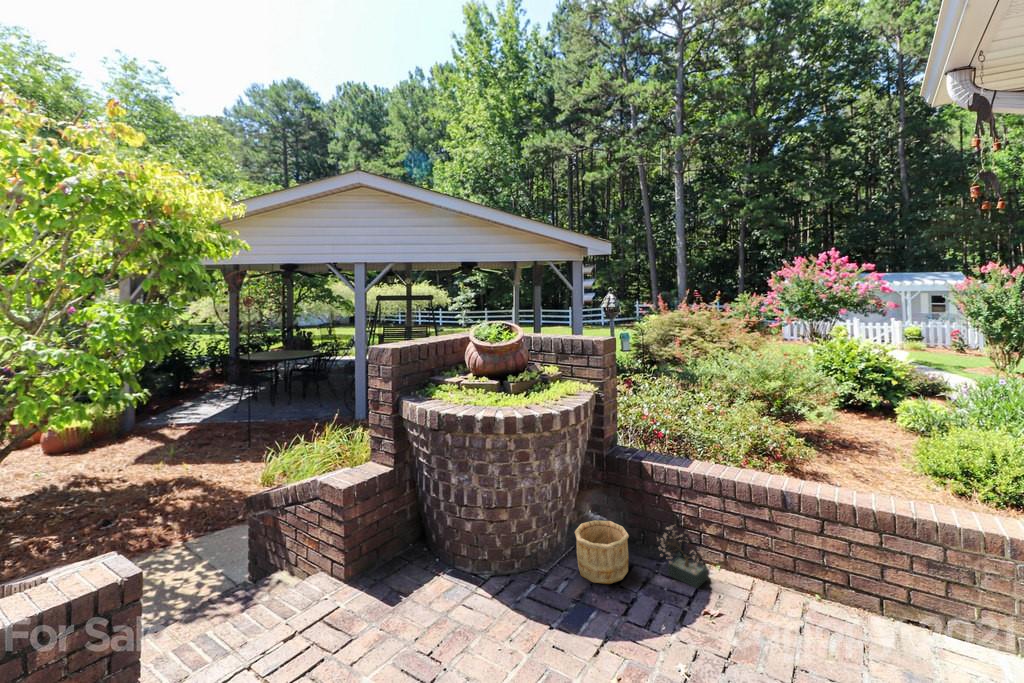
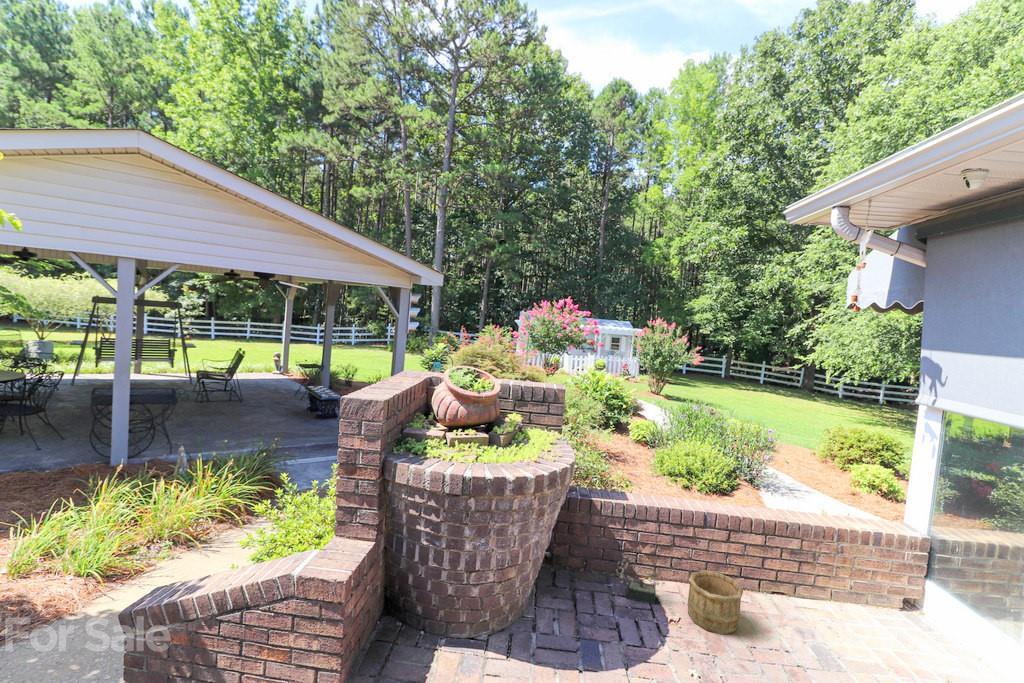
wooden bucket: present [574,520,629,584] -> present [688,570,743,634]

